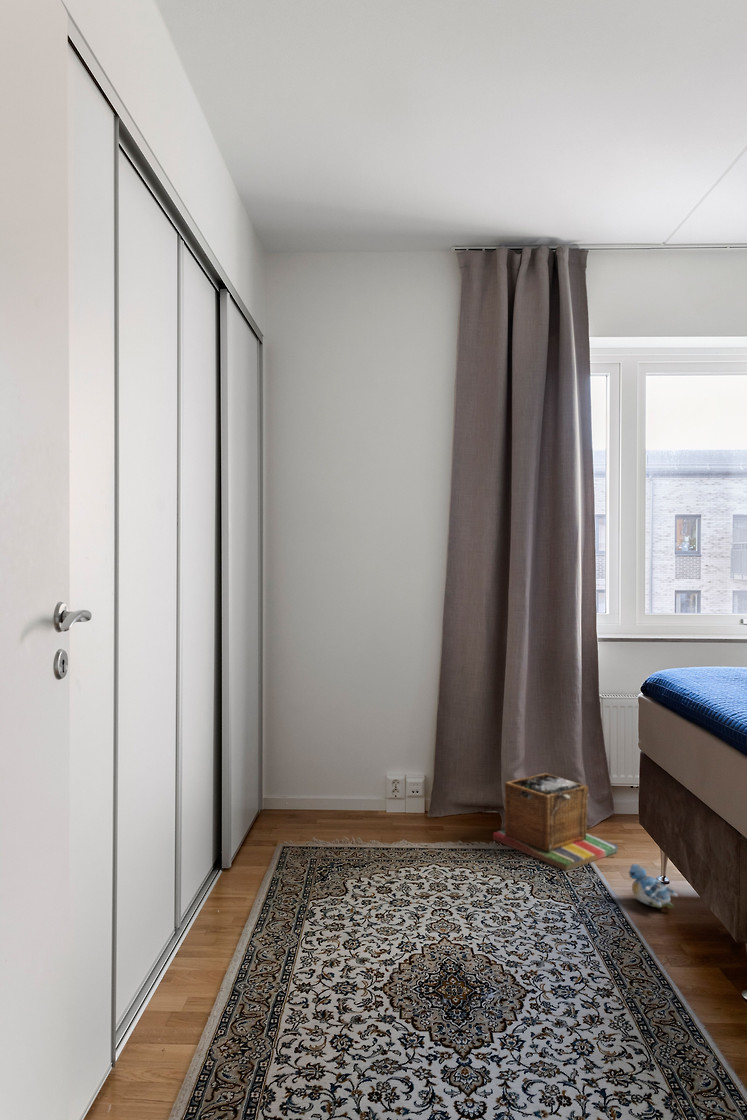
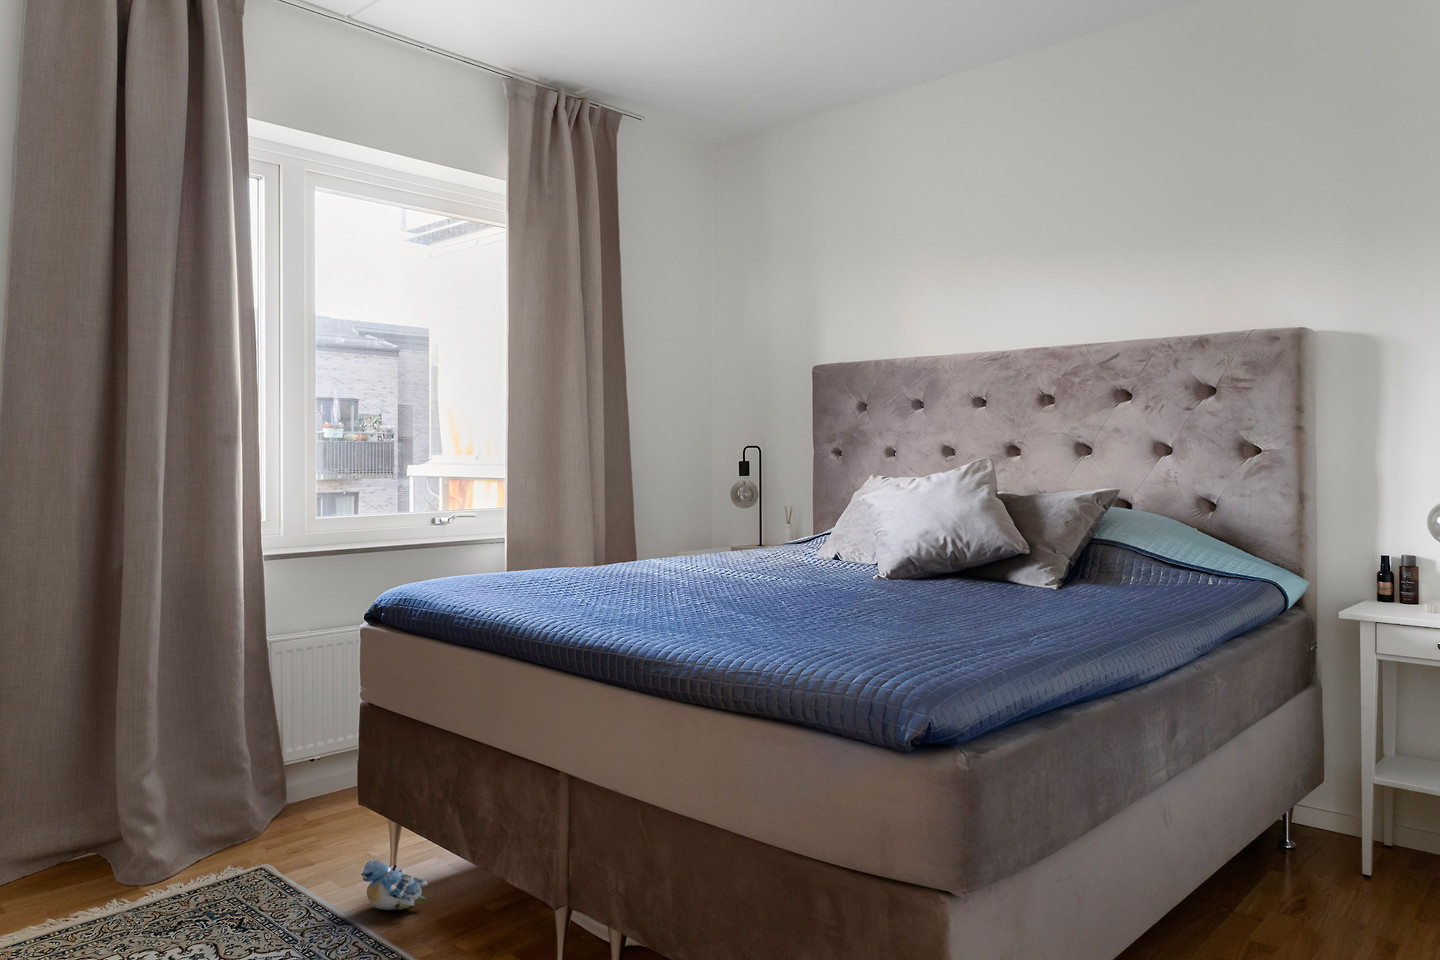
laundry basket: present [493,773,618,871] -> none [109,769,316,905]

